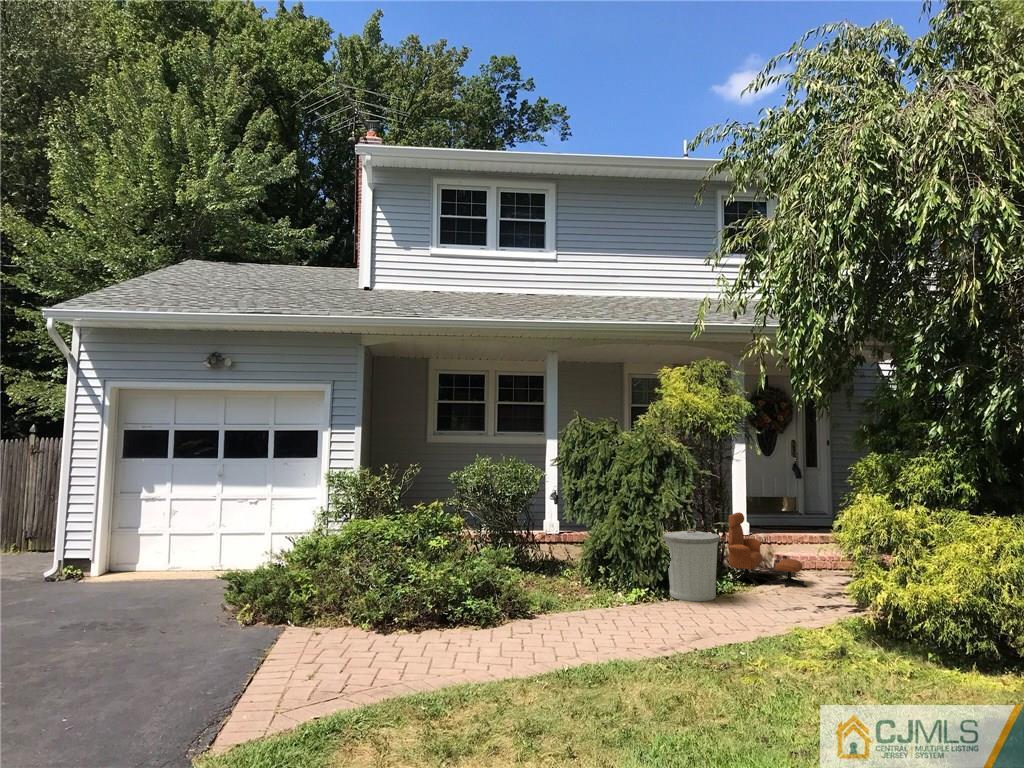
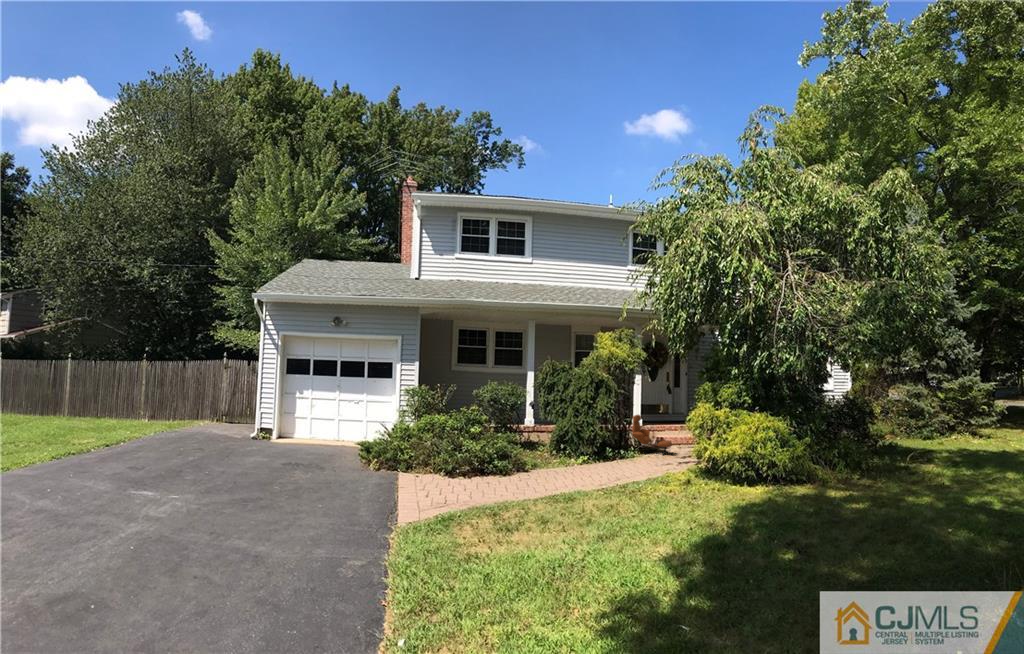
trash can: present [663,529,720,601] -> none [598,423,628,462]

